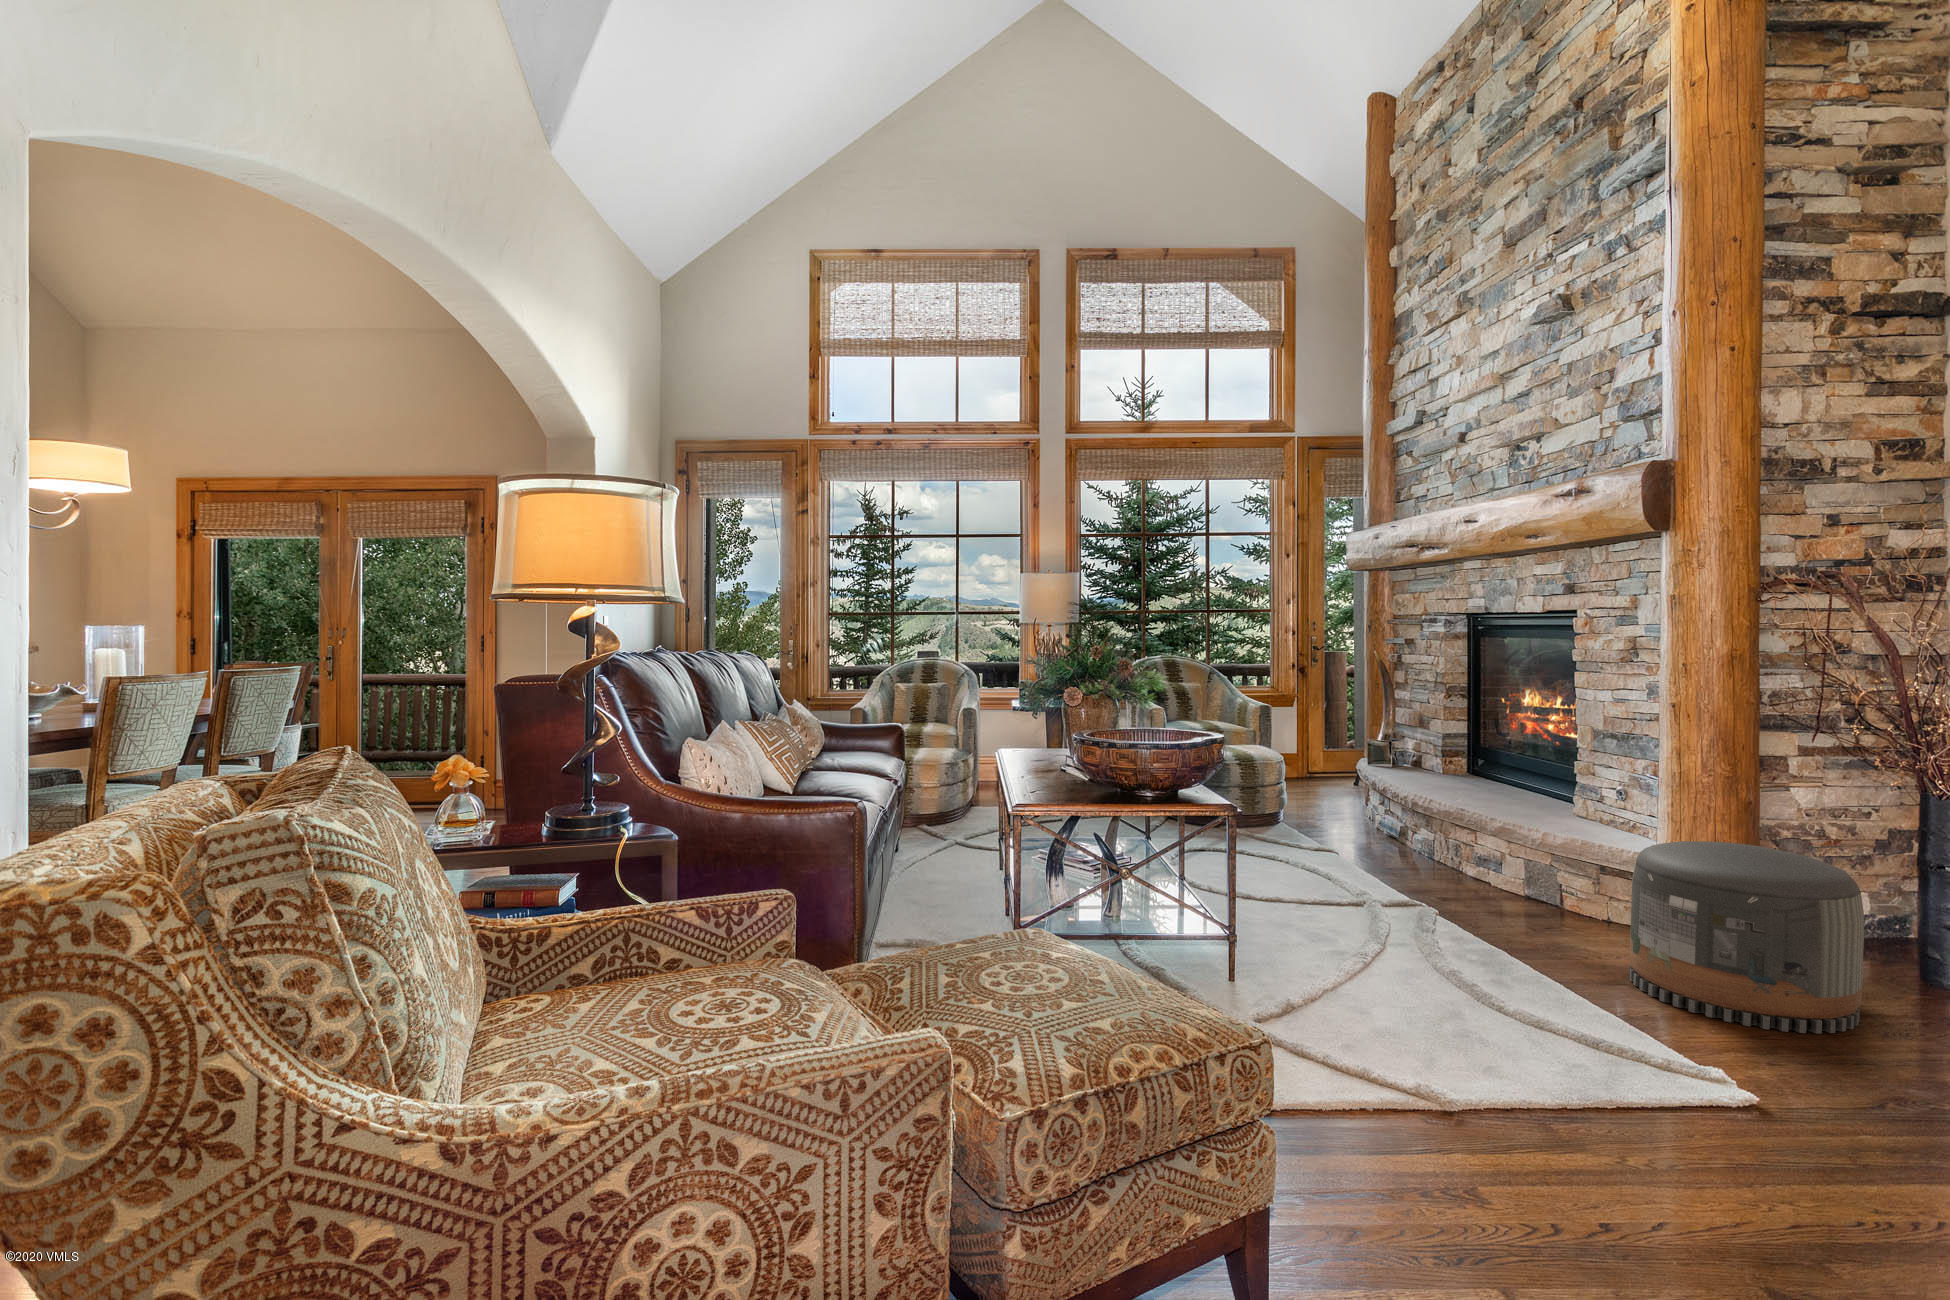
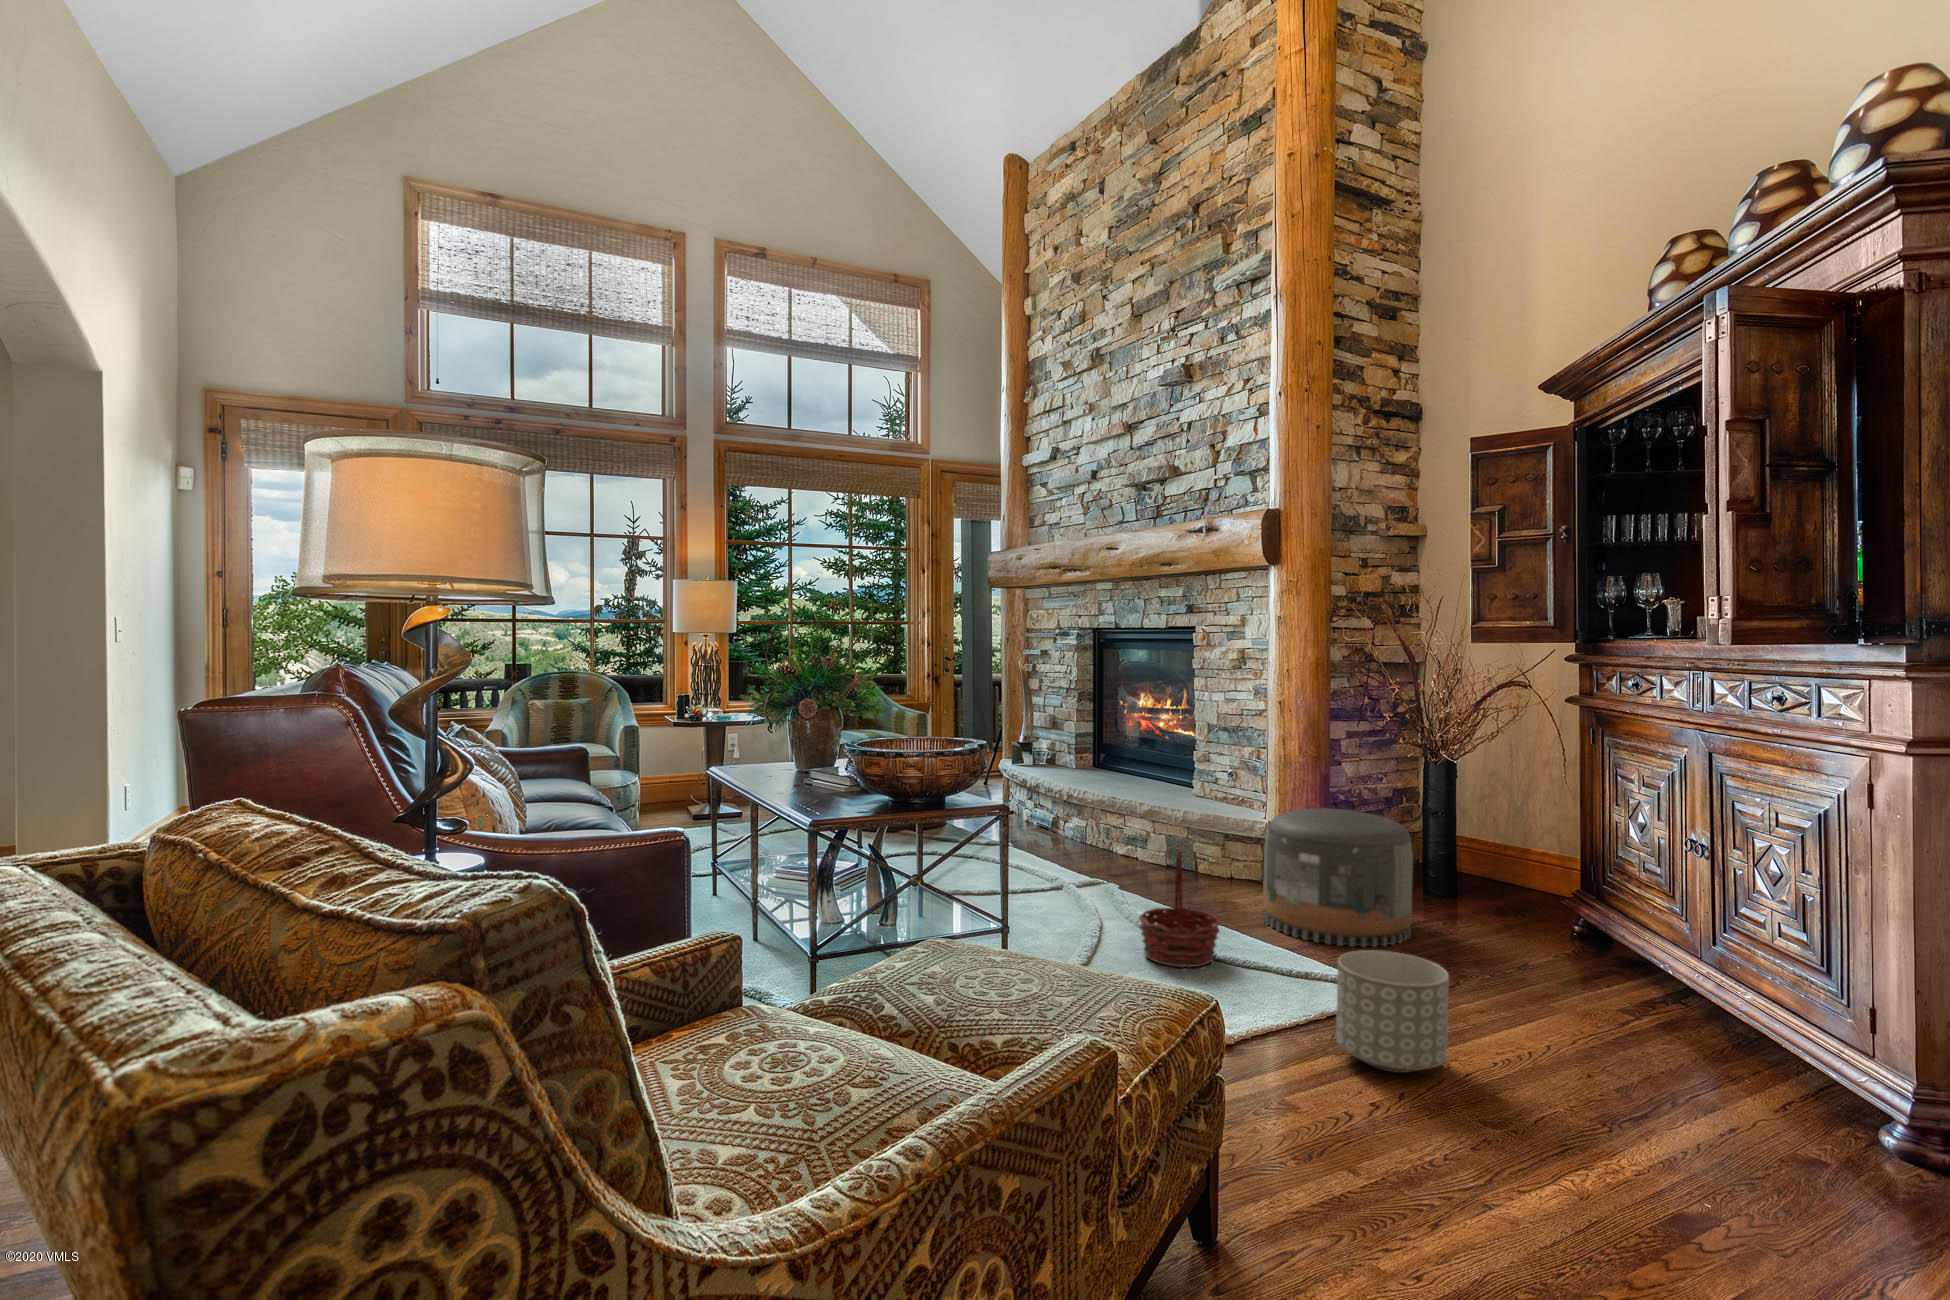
basket: none [1427,873,1536,1015] -> present [1139,849,1220,967]
planter: none [1628,1024,1802,1198] -> present [1336,950,1449,1073]

